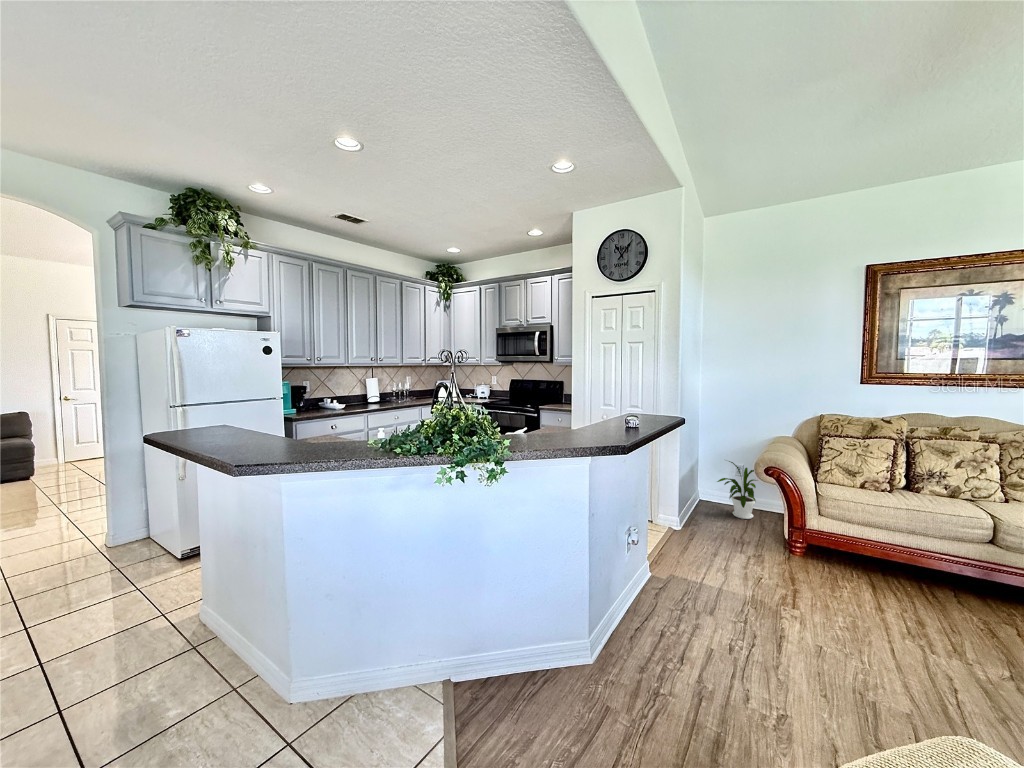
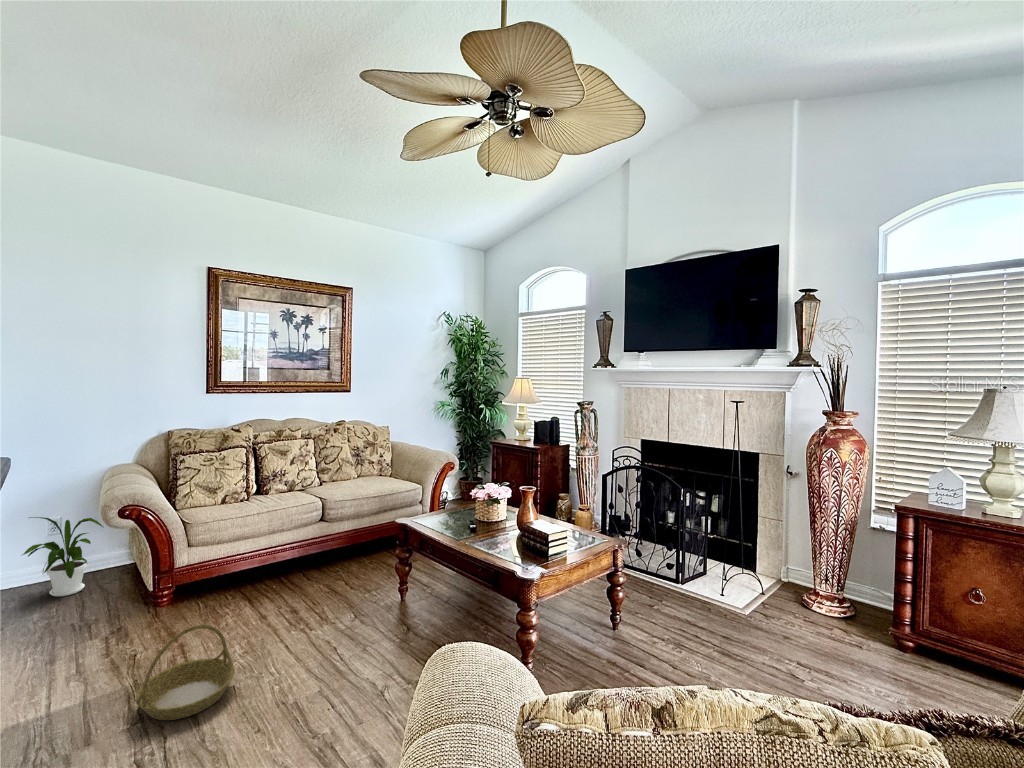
basket: none [742,574,823,648] -> present [136,625,235,720]

